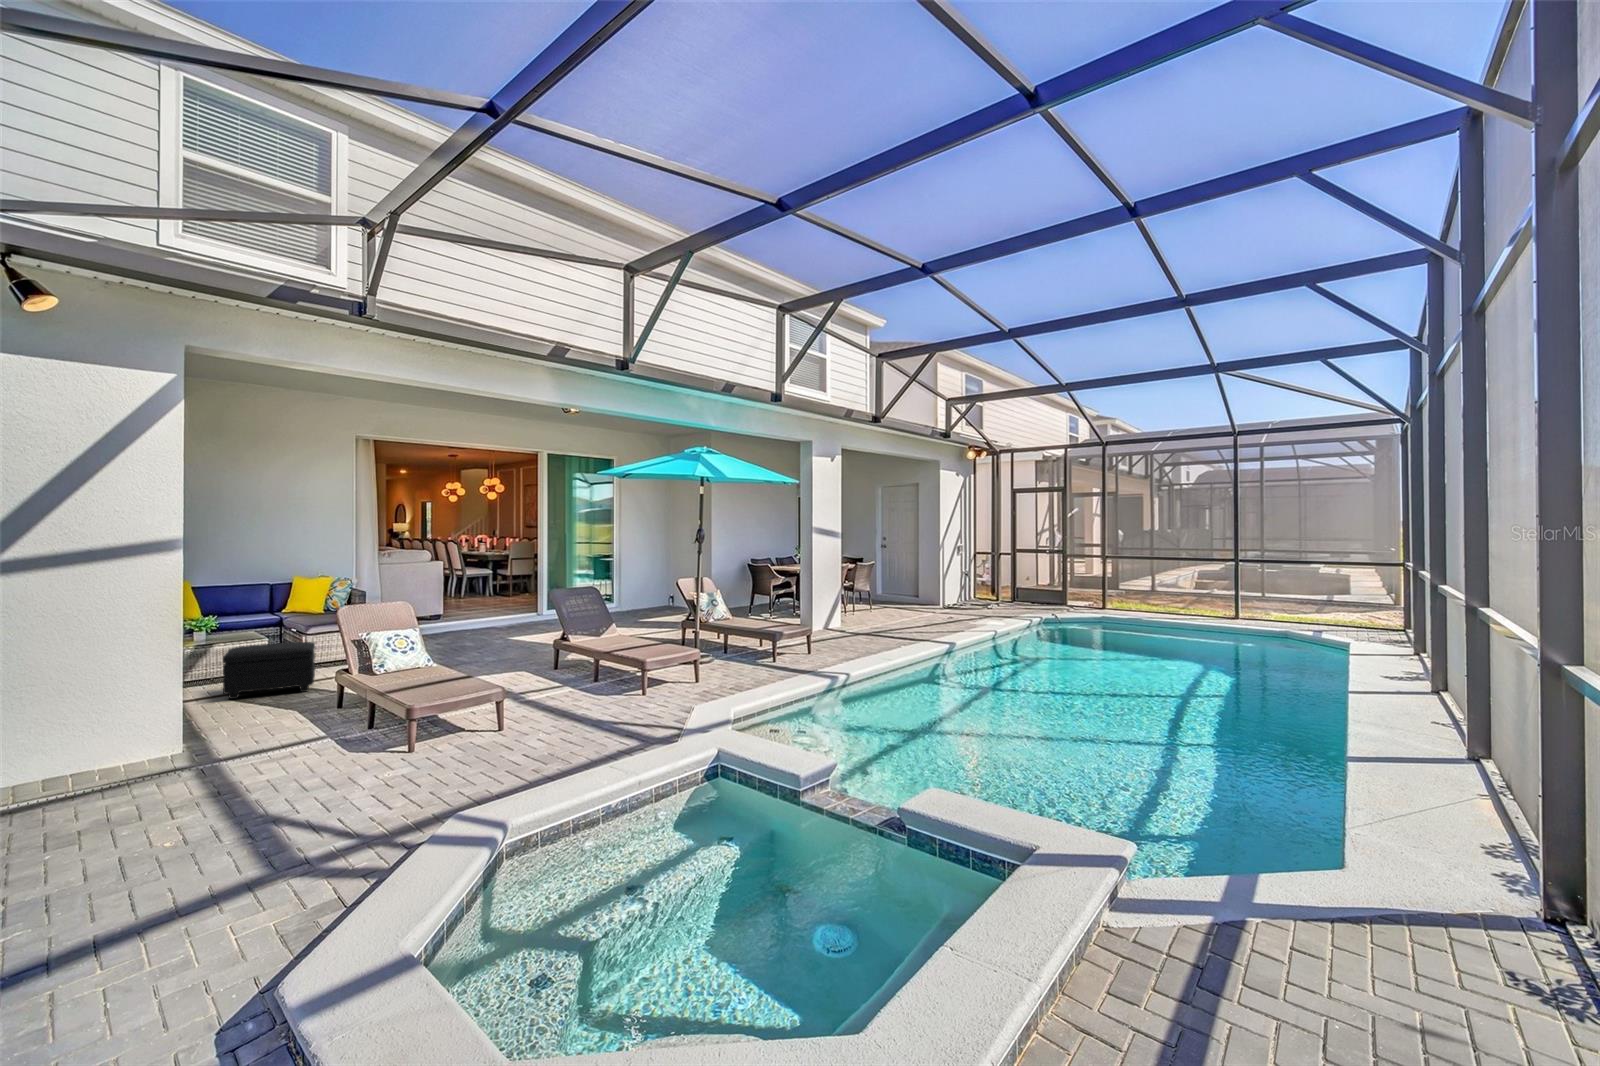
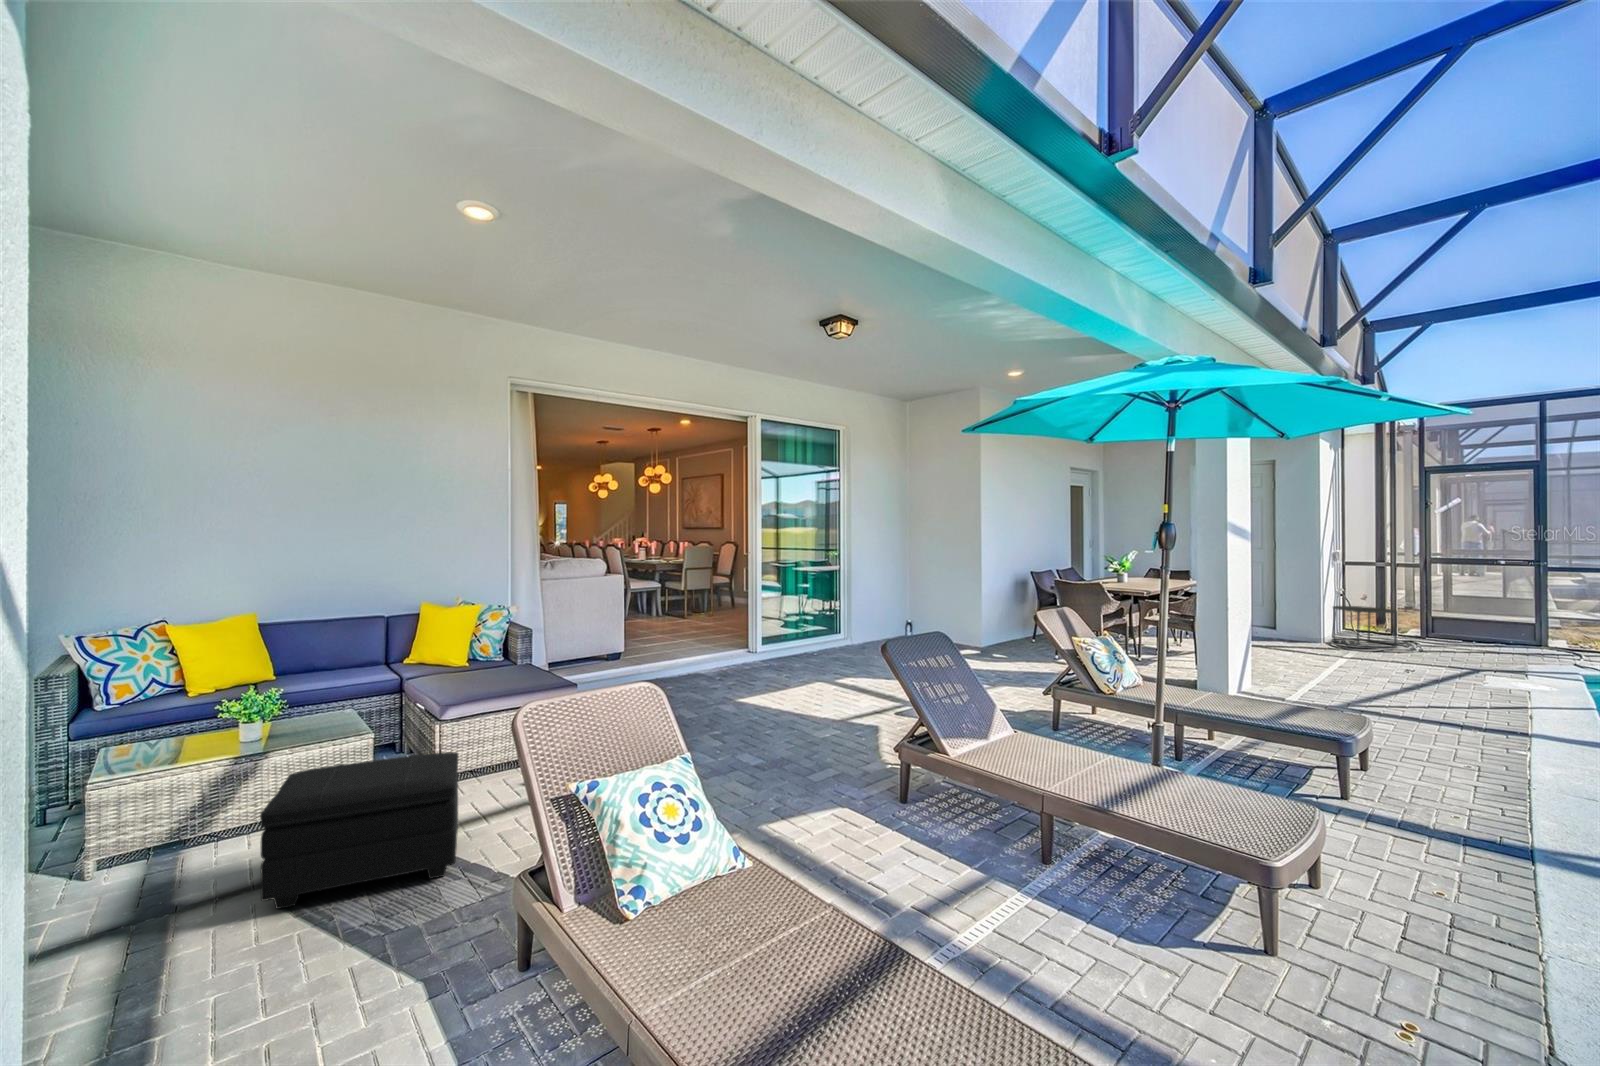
side table: none [949,581,983,608] -> present [1332,606,1397,648]

